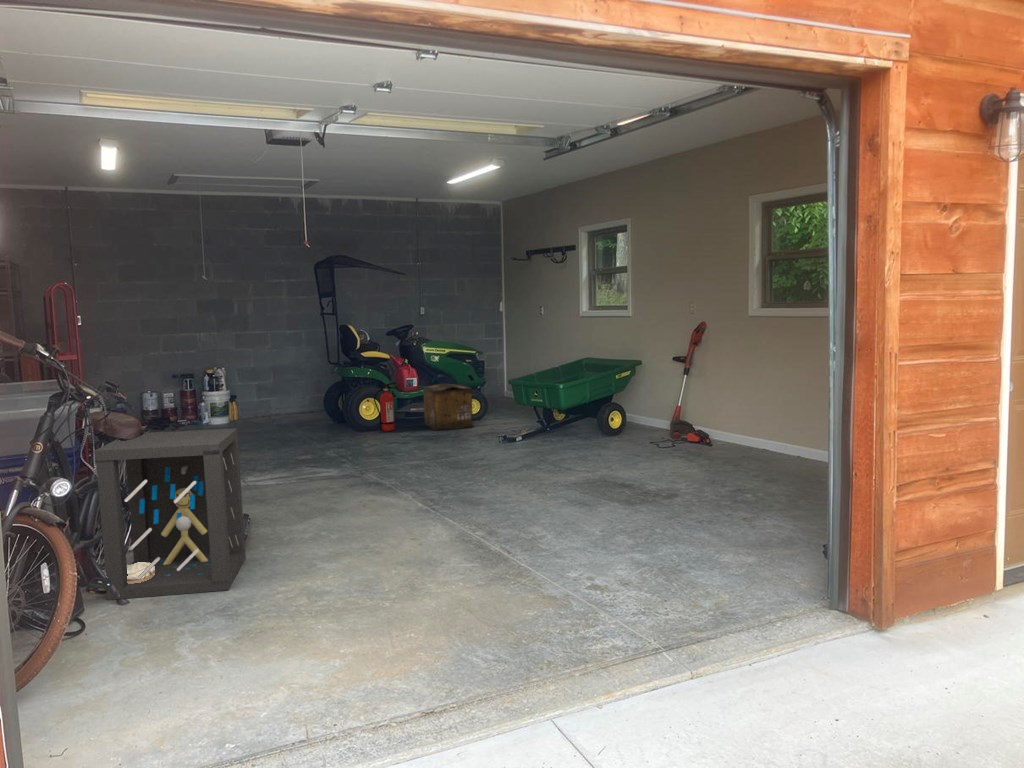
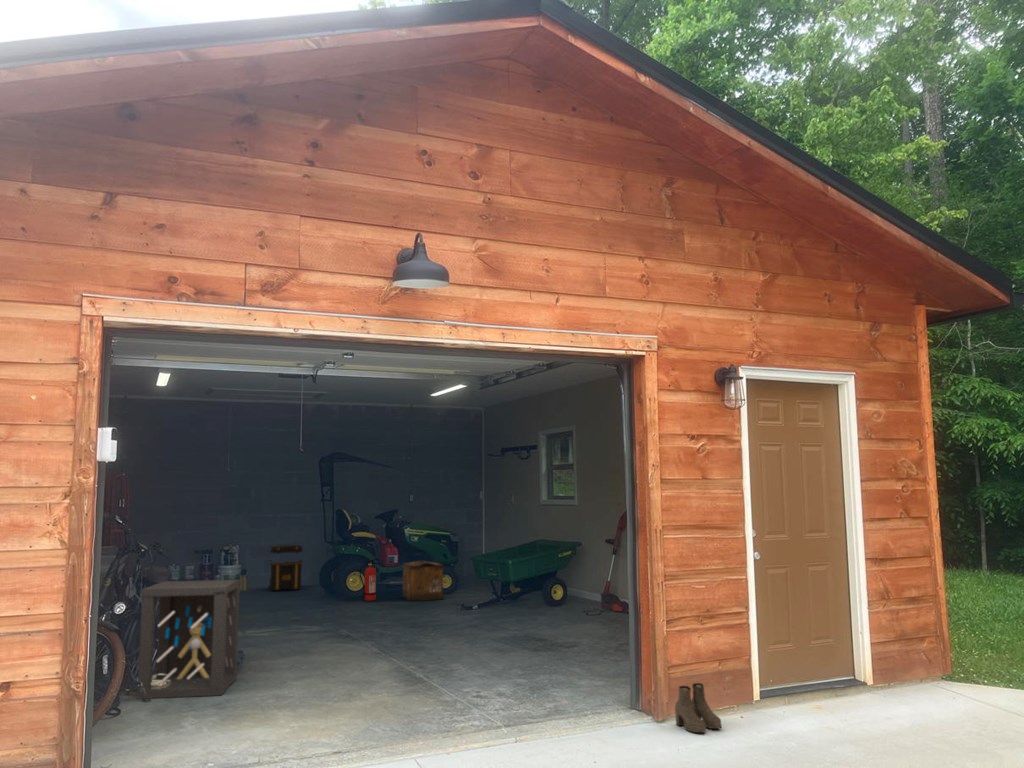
toolbox: none [261,366,303,420] -> present [268,544,303,591]
boots: none [909,576,987,654] -> present [675,683,722,733]

